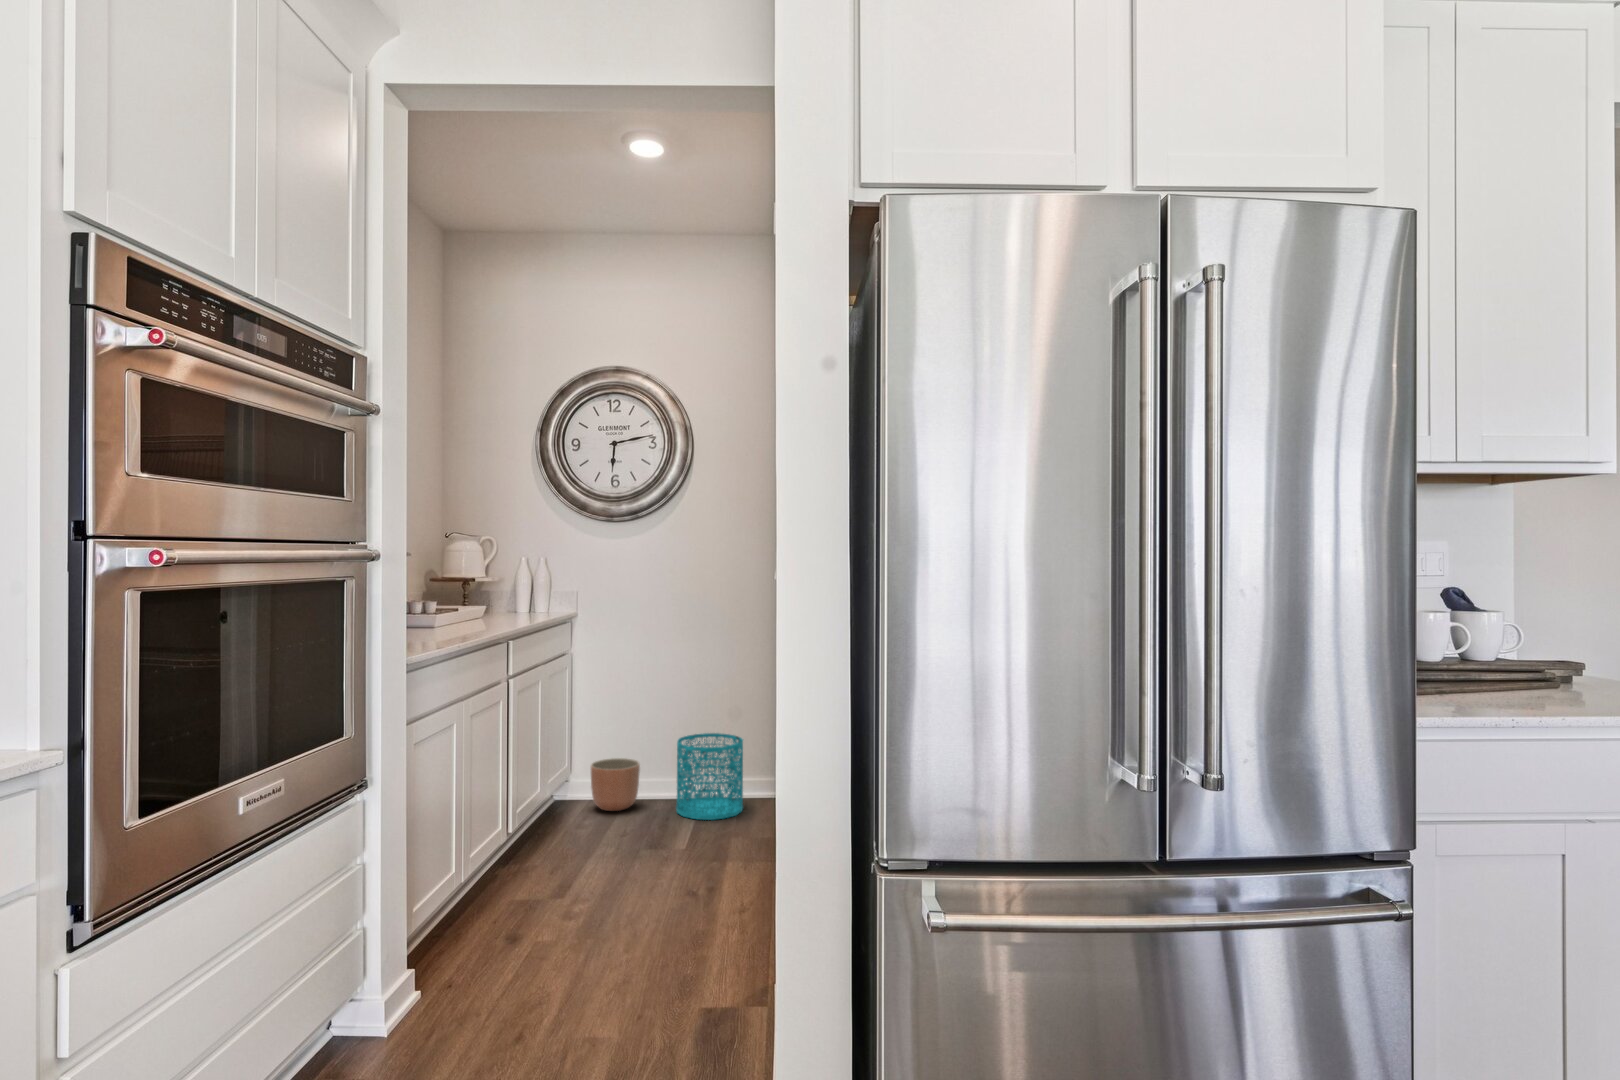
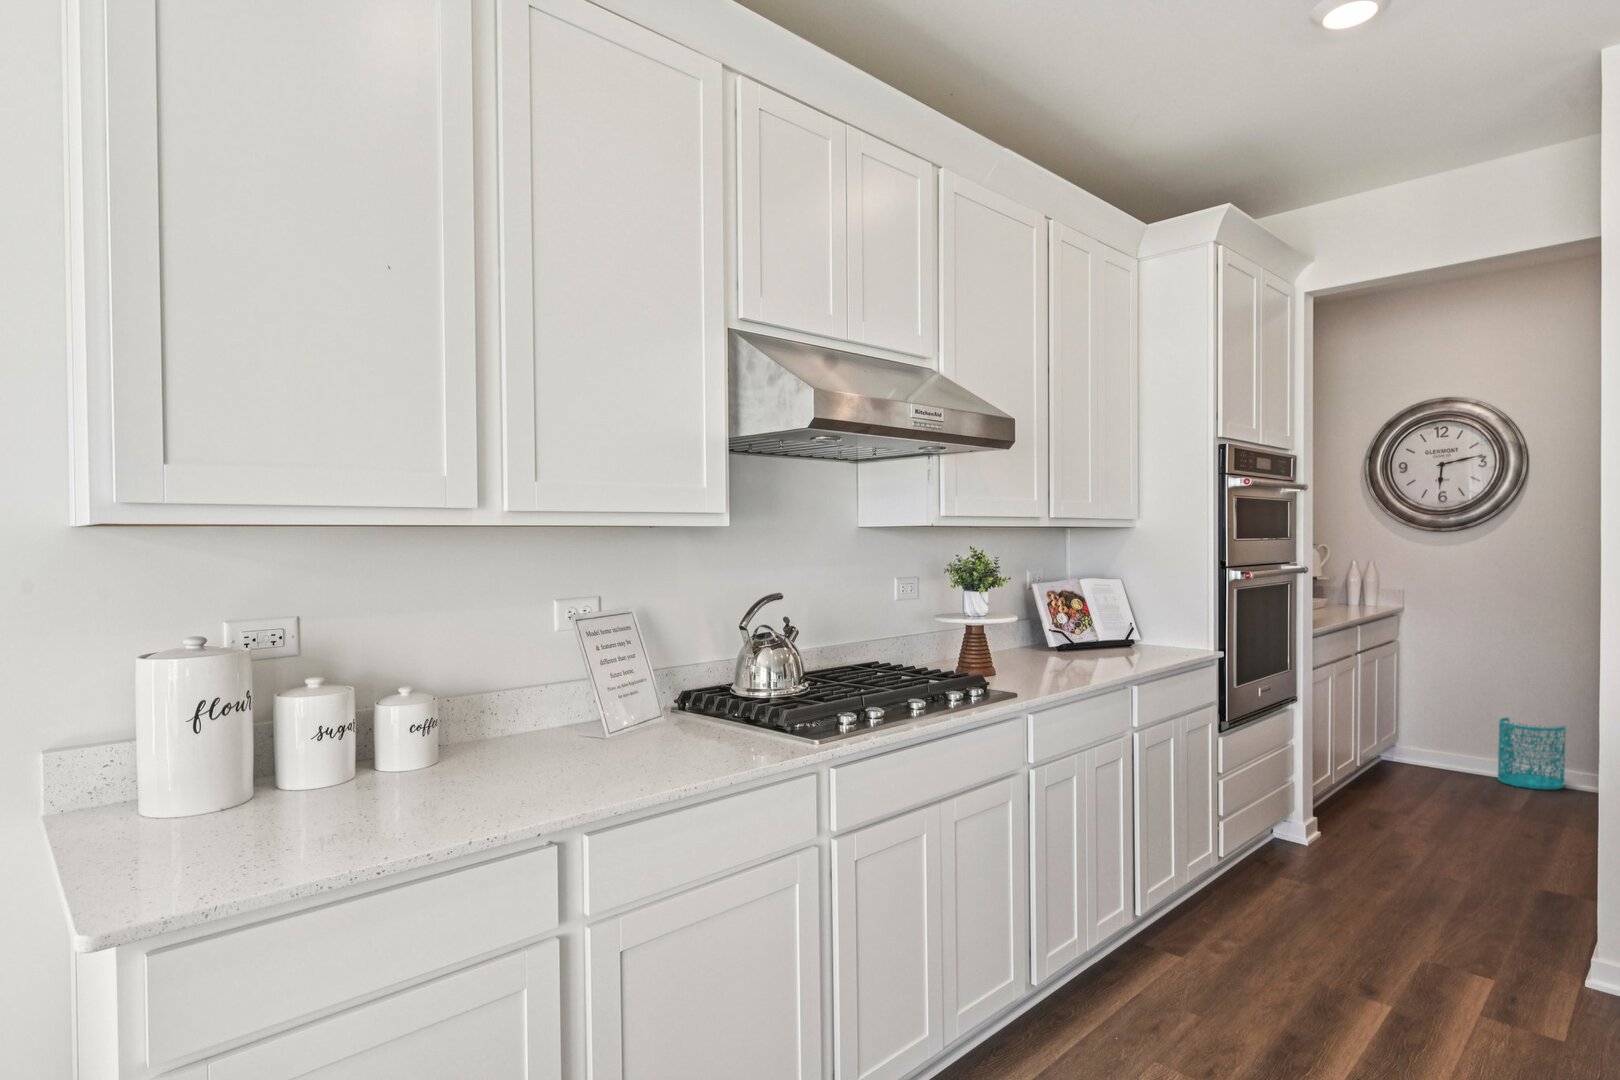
planter: present [591,758,640,811] -> none [1418,730,1463,772]

